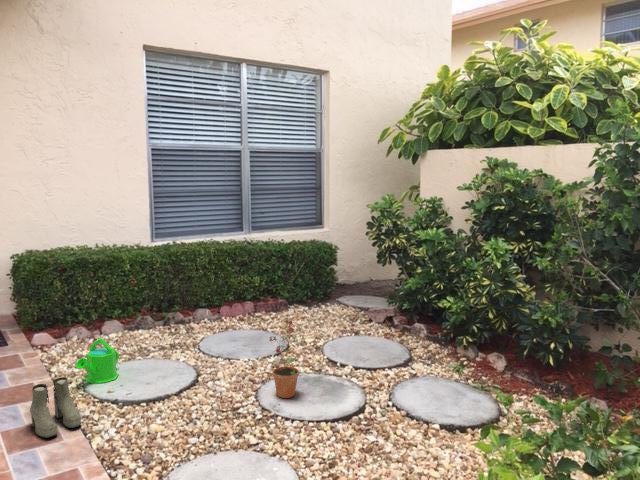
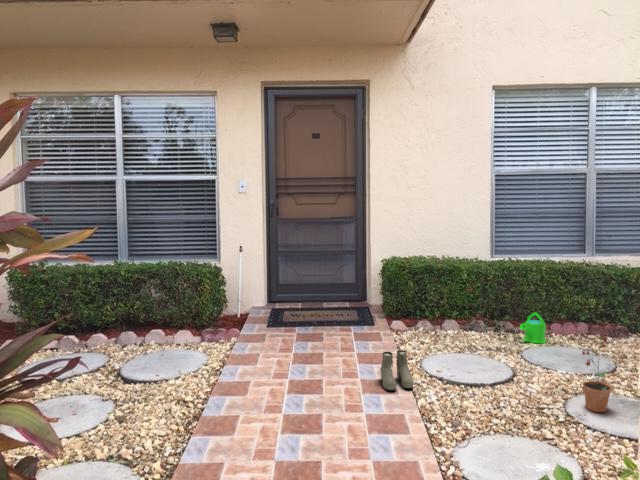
watering can: present [76,339,119,383] -> present [520,312,546,343]

